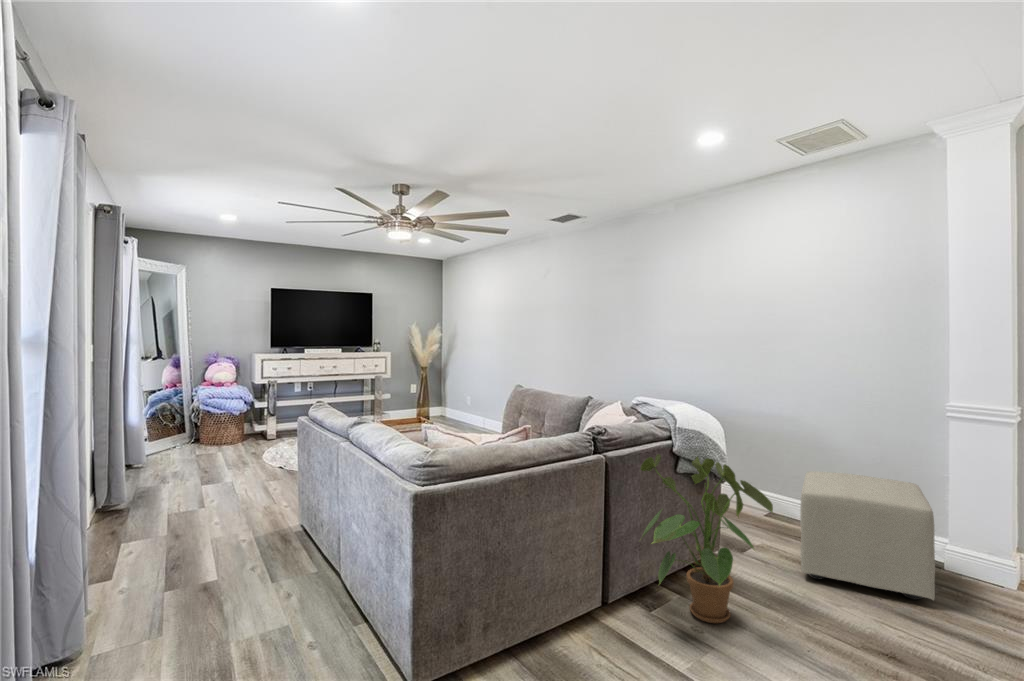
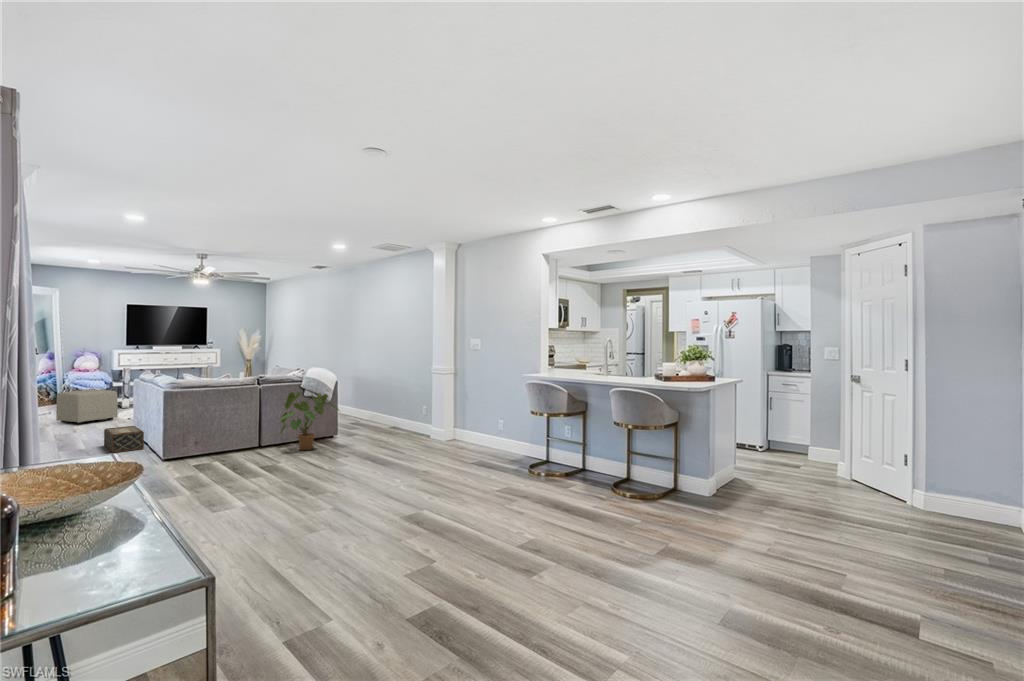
ottoman: present [800,471,935,600] -> present [56,390,118,424]
woven basket: none [242,512,321,596] -> present [104,426,144,453]

